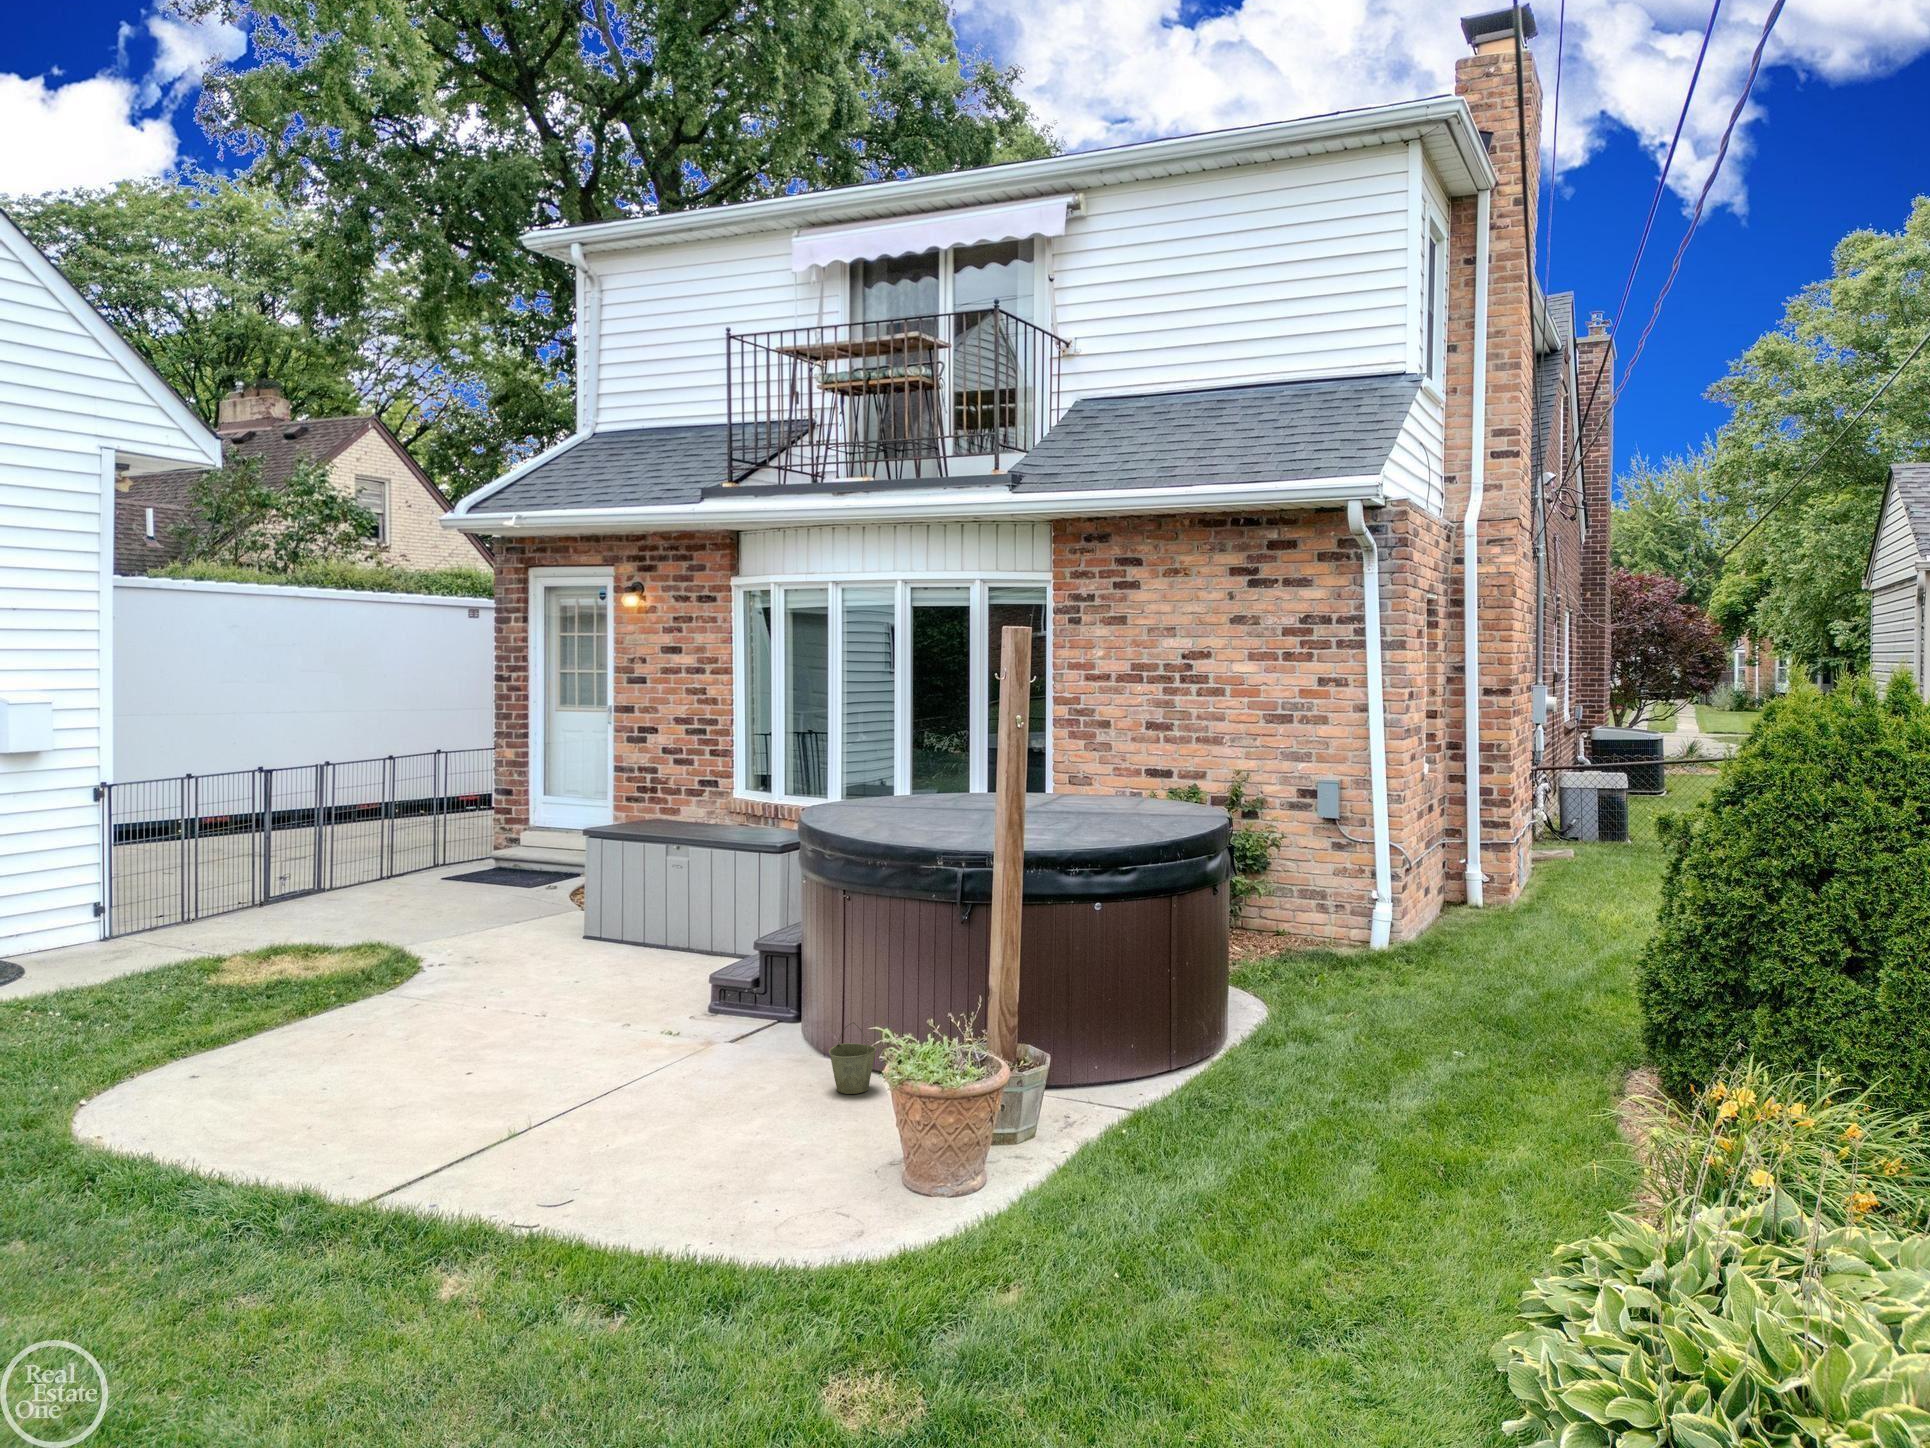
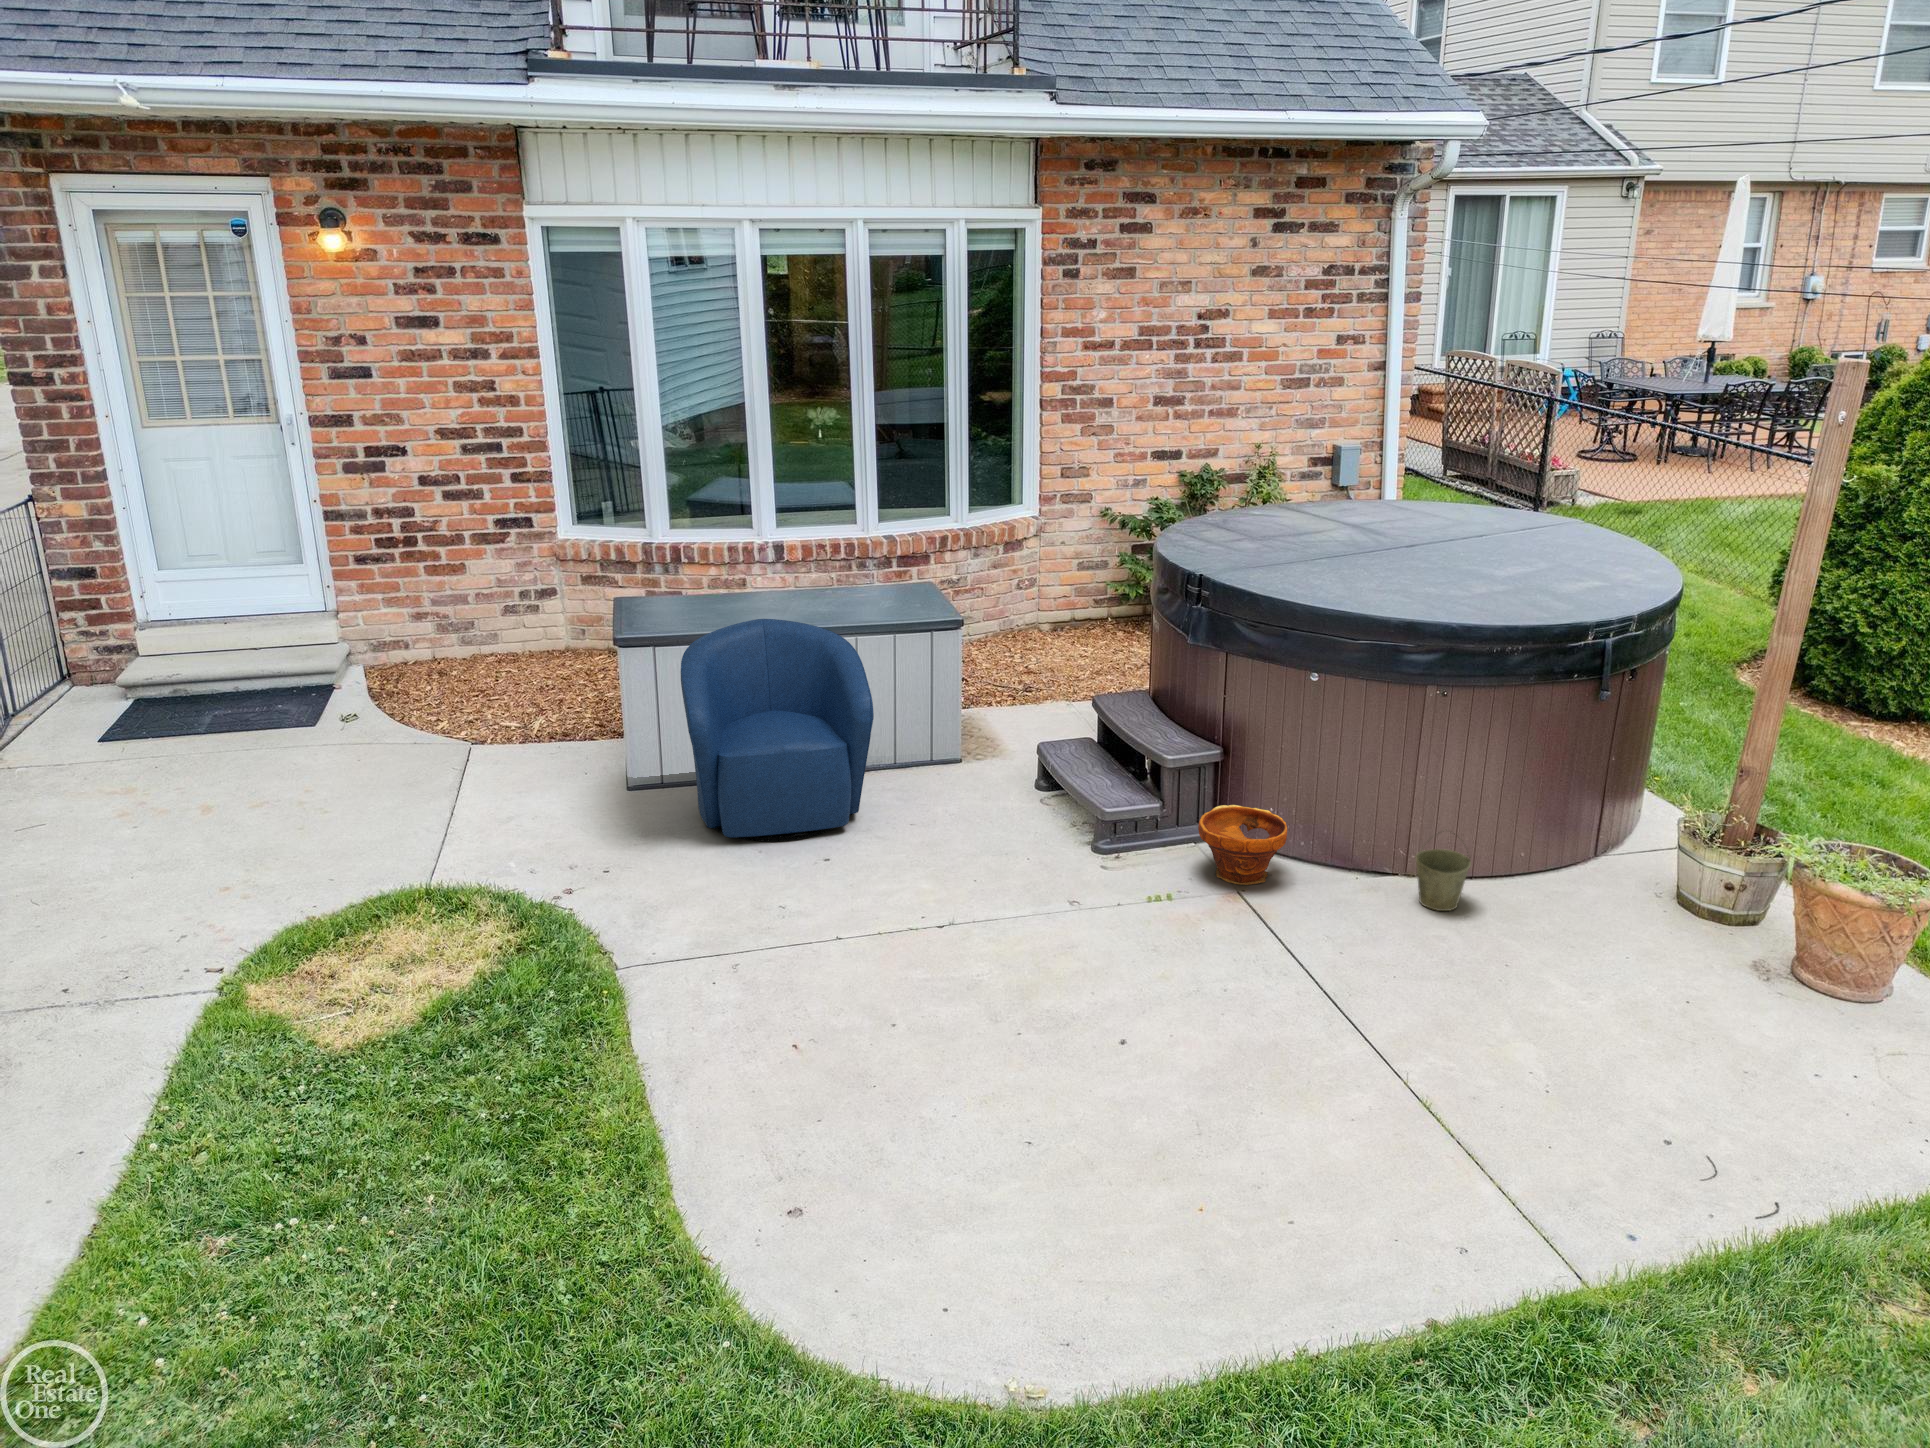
armchair: none [552,832,699,975] -> present [681,619,874,841]
planter: none [745,993,818,1052] -> present [1198,805,1287,885]

